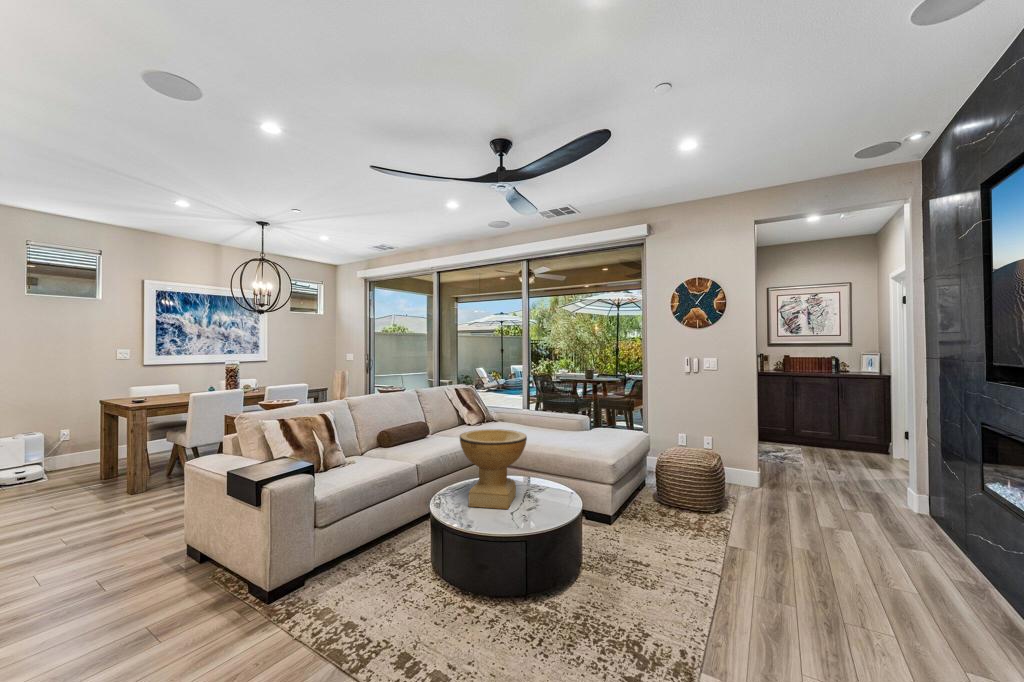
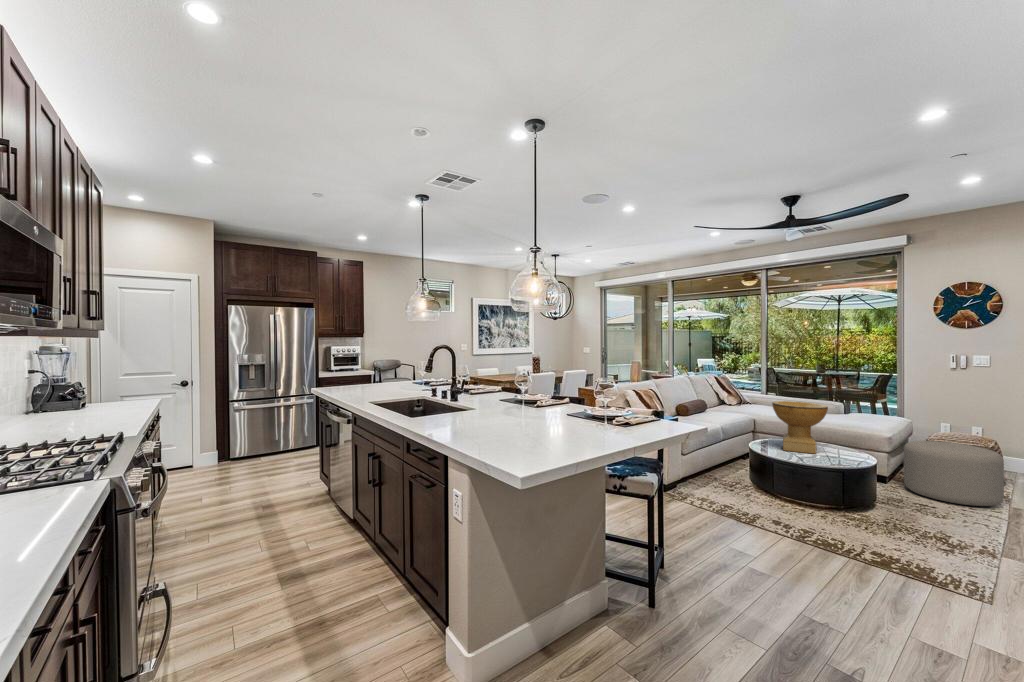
ottoman: none [626,465,719,552] -> present [904,441,1004,506]

